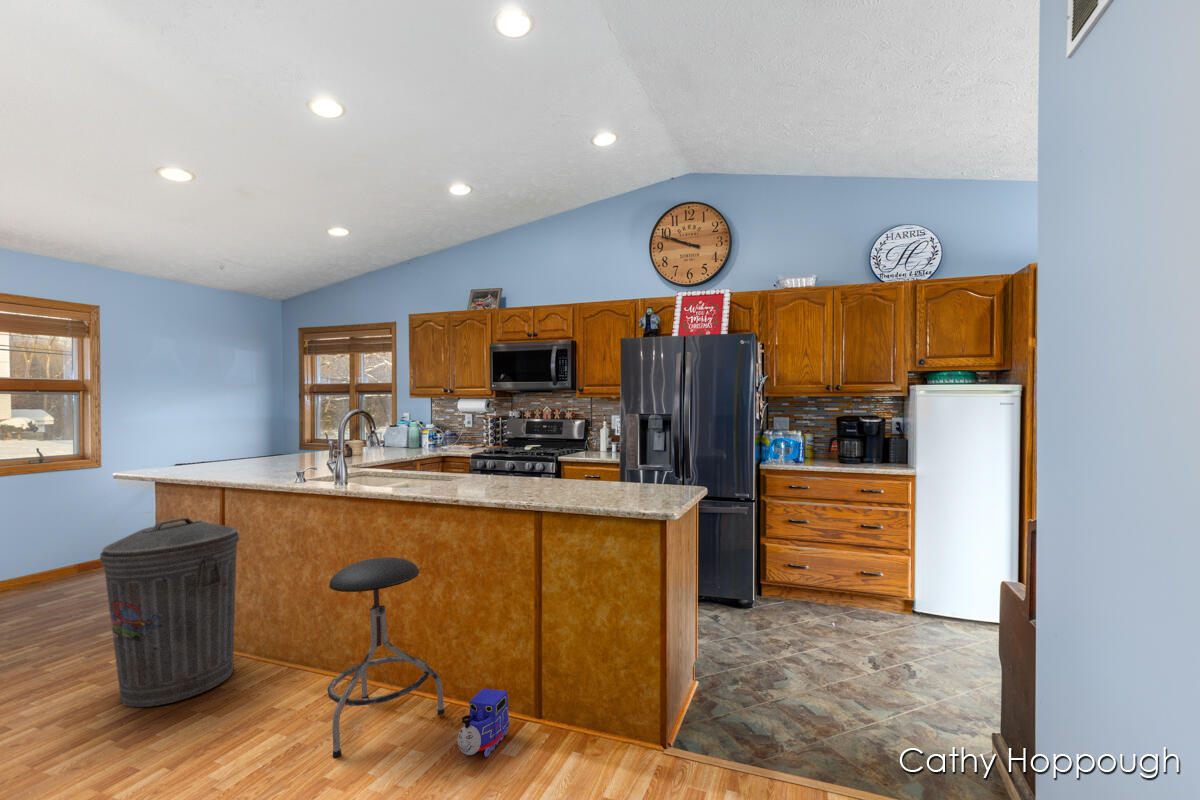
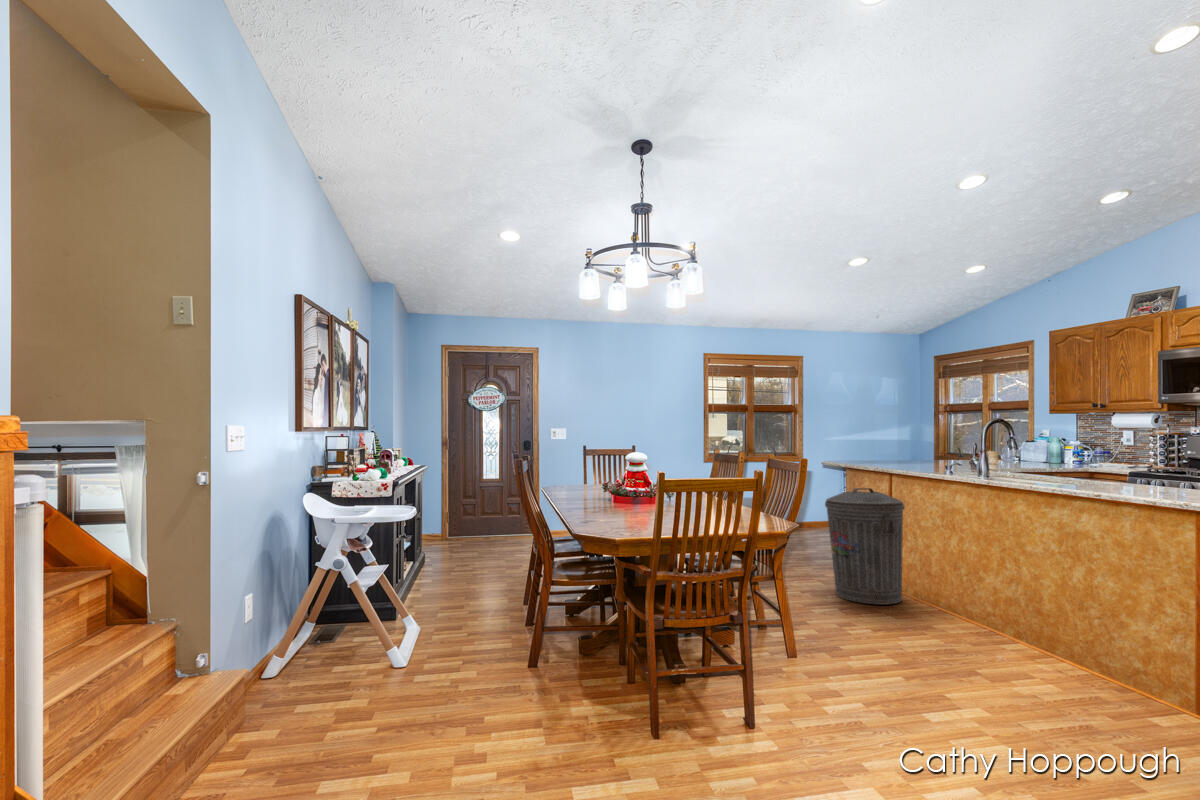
stool: present [327,557,445,757] -> none [978,532,1090,677]
toy train: present [457,688,509,757] -> none [1102,663,1166,716]

